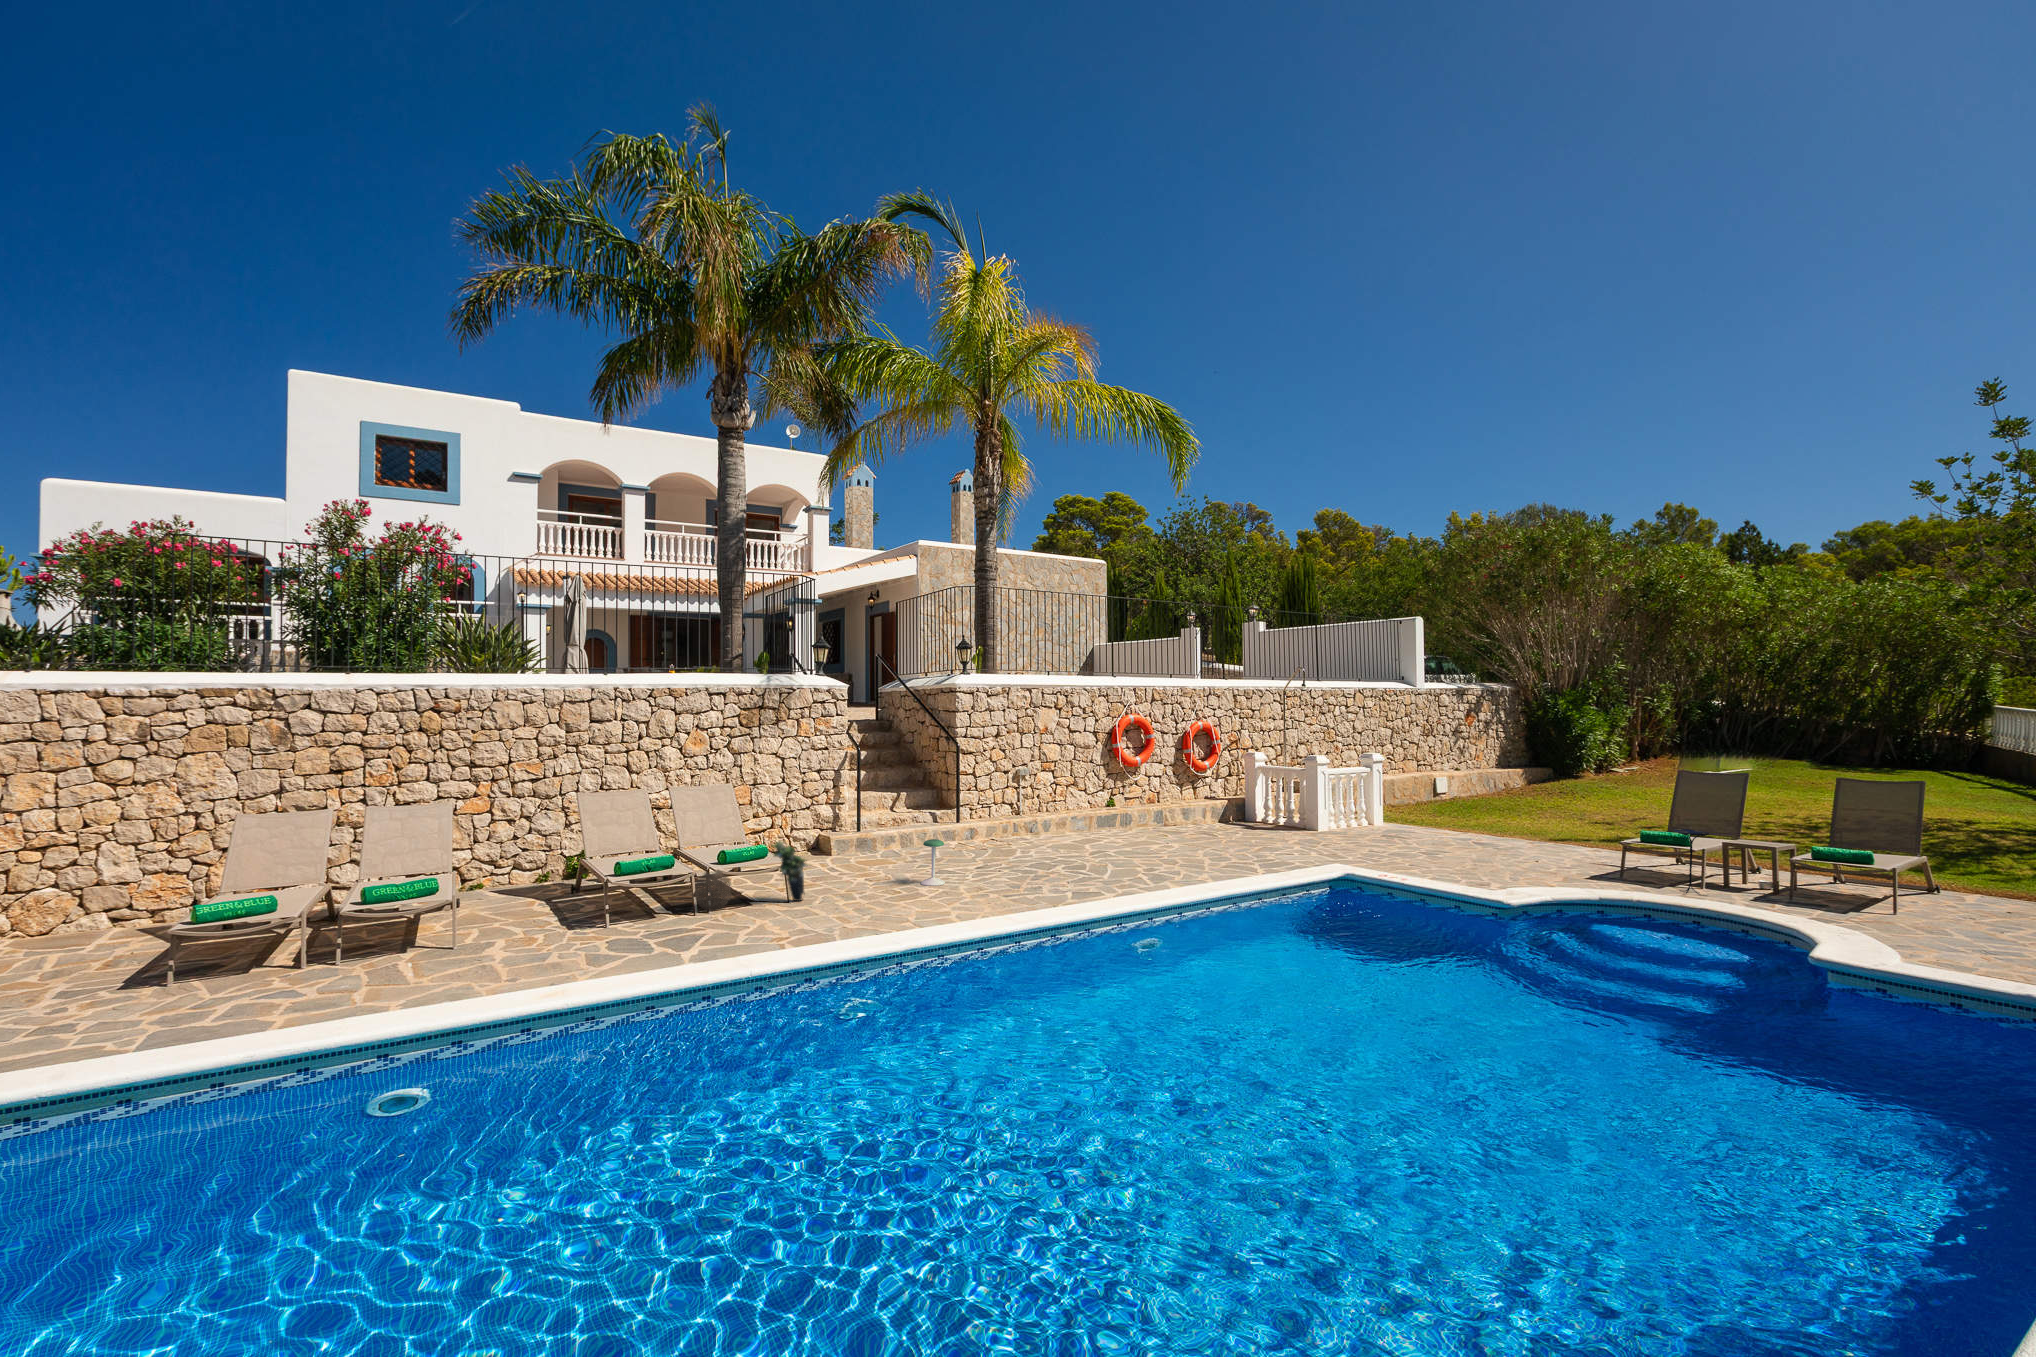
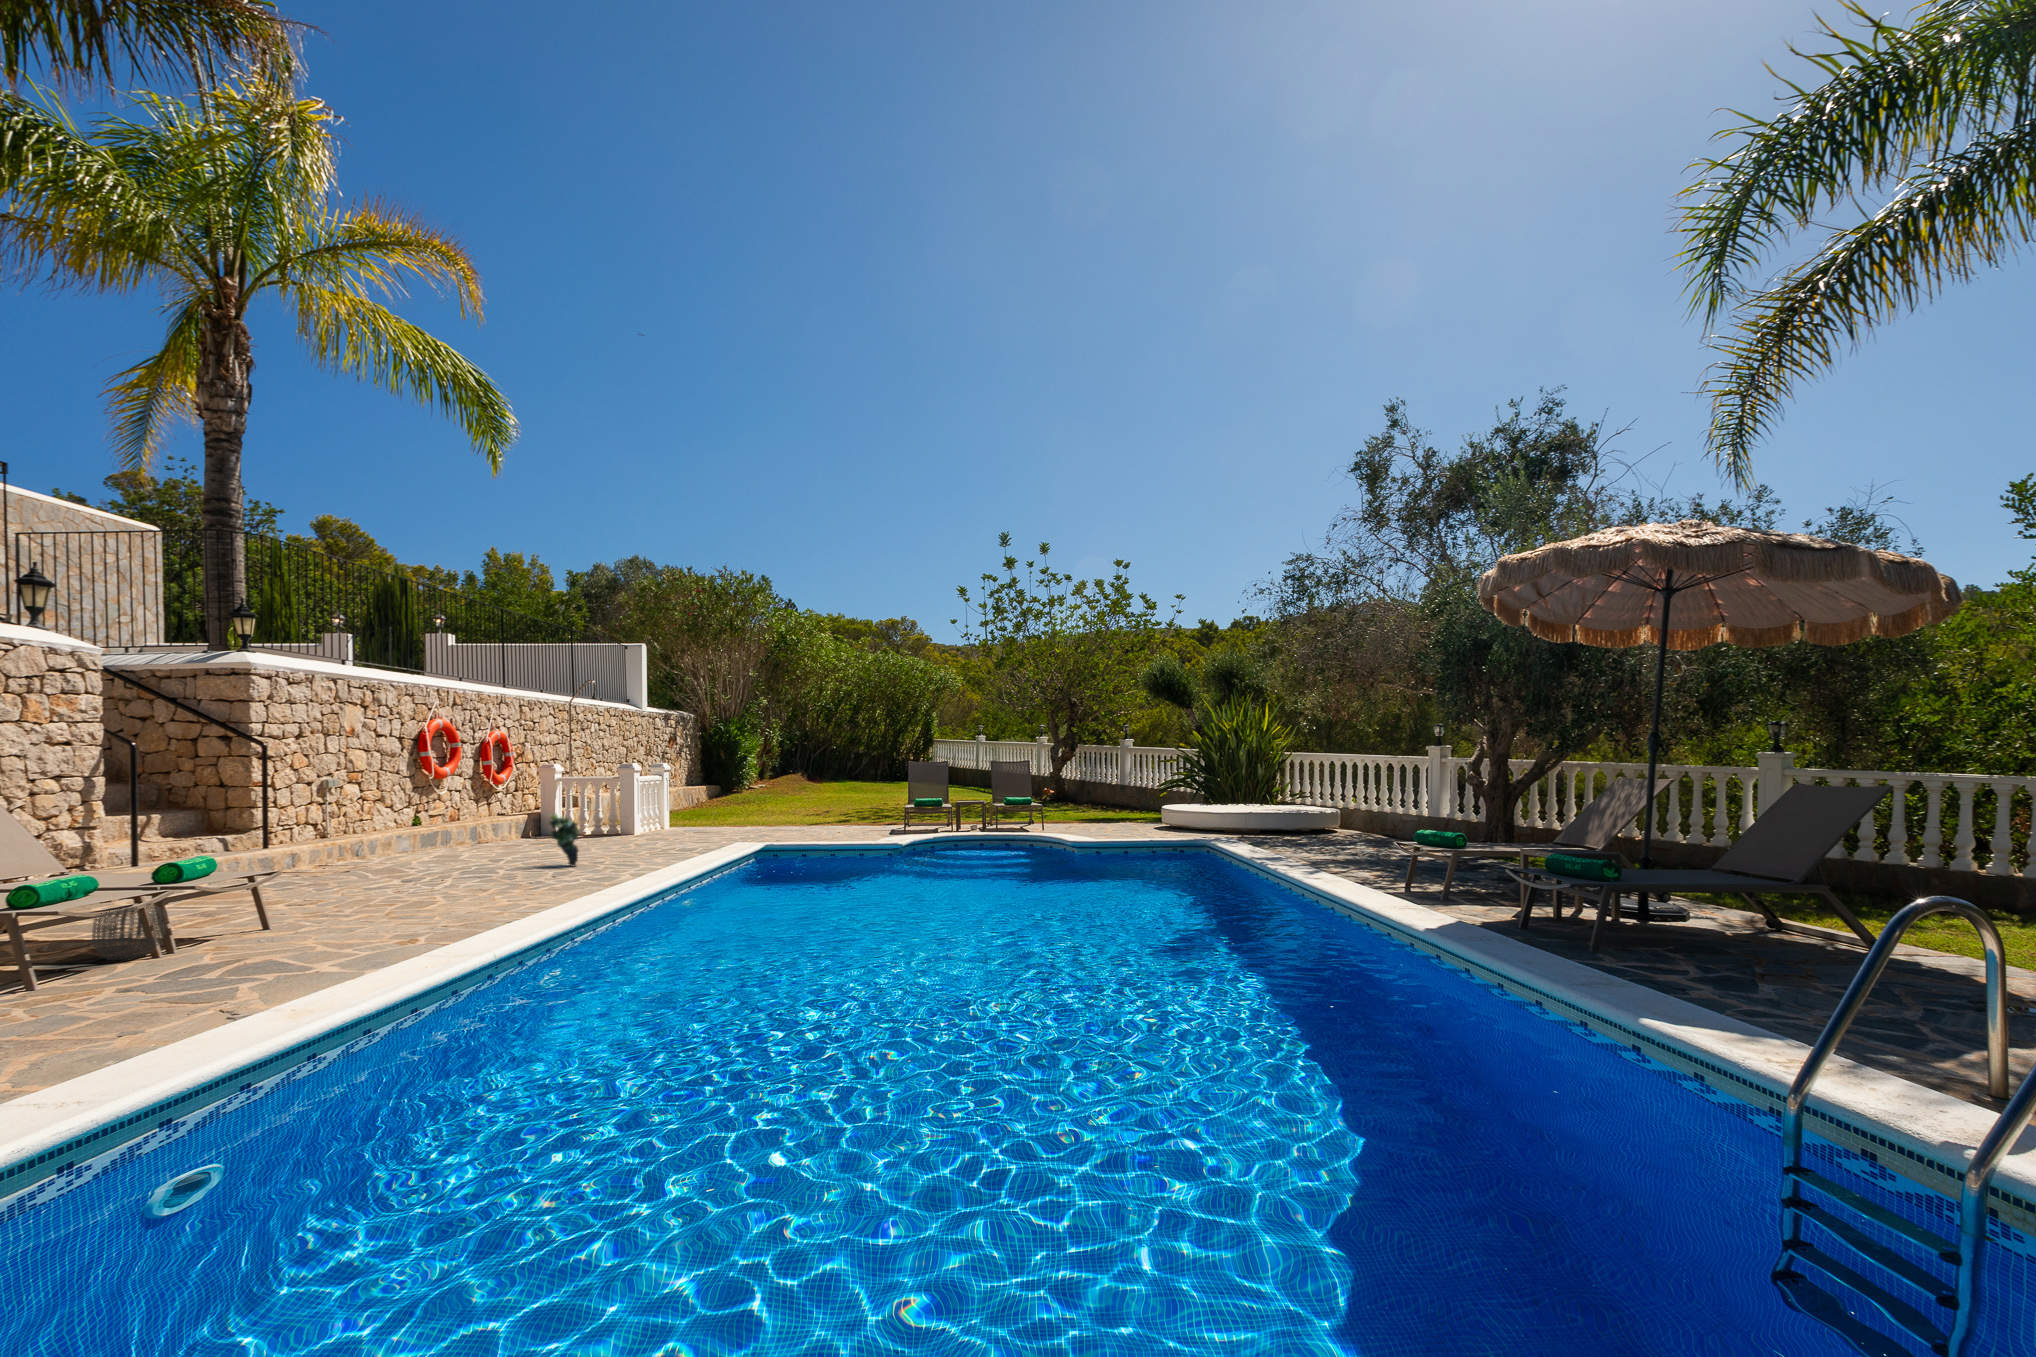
side table: present [1674,829,1709,895] -> none [940,788,959,829]
stool: present [921,839,945,886] -> none [369,842,406,900]
potted plant: present [772,842,807,901] -> present [548,814,579,866]

